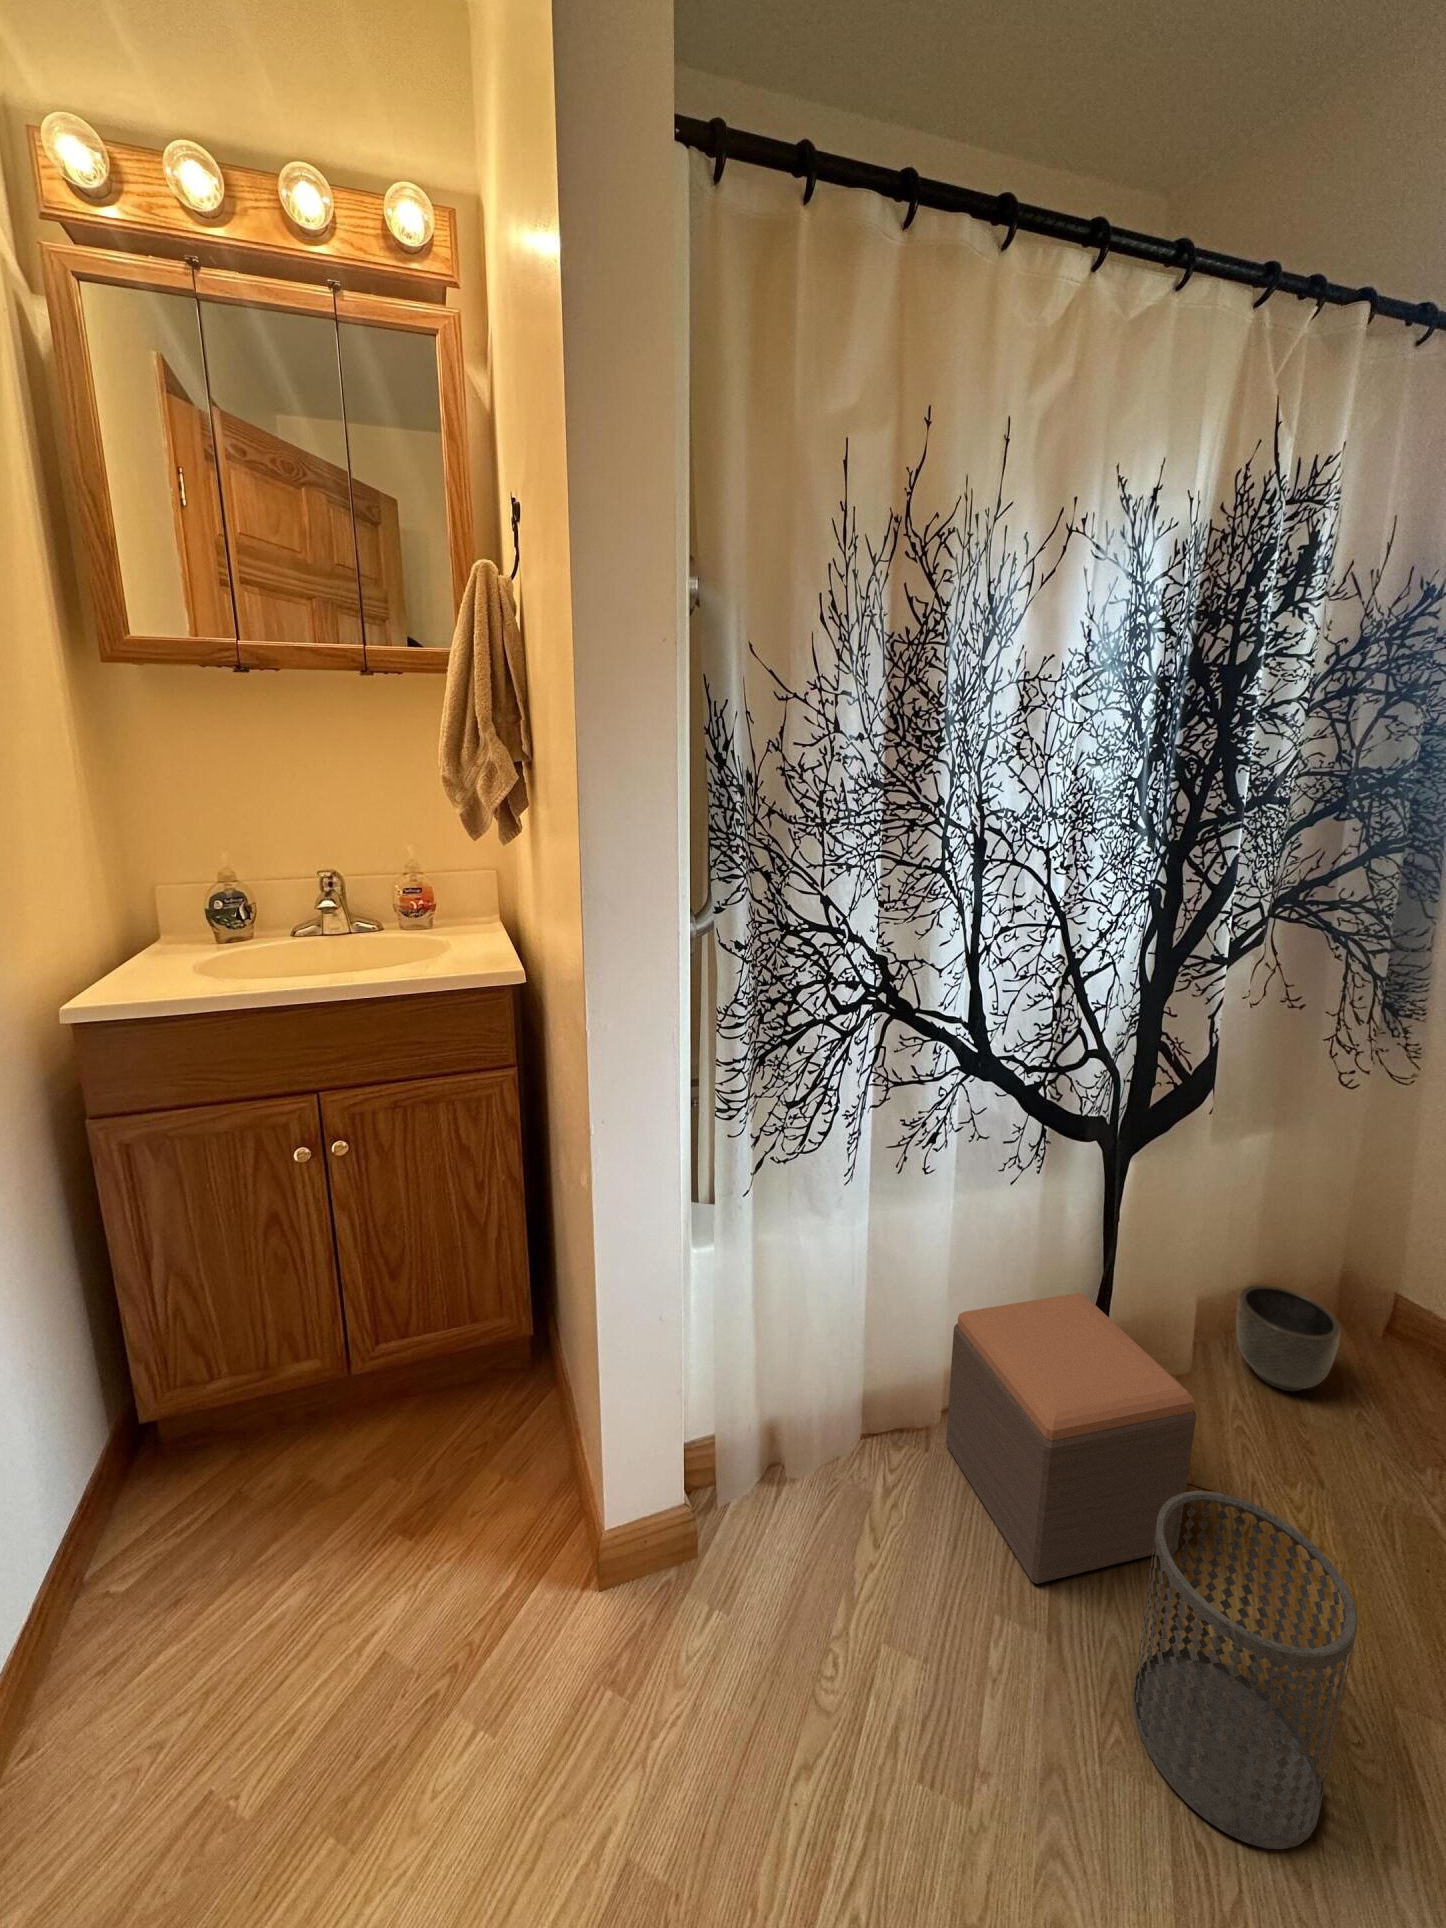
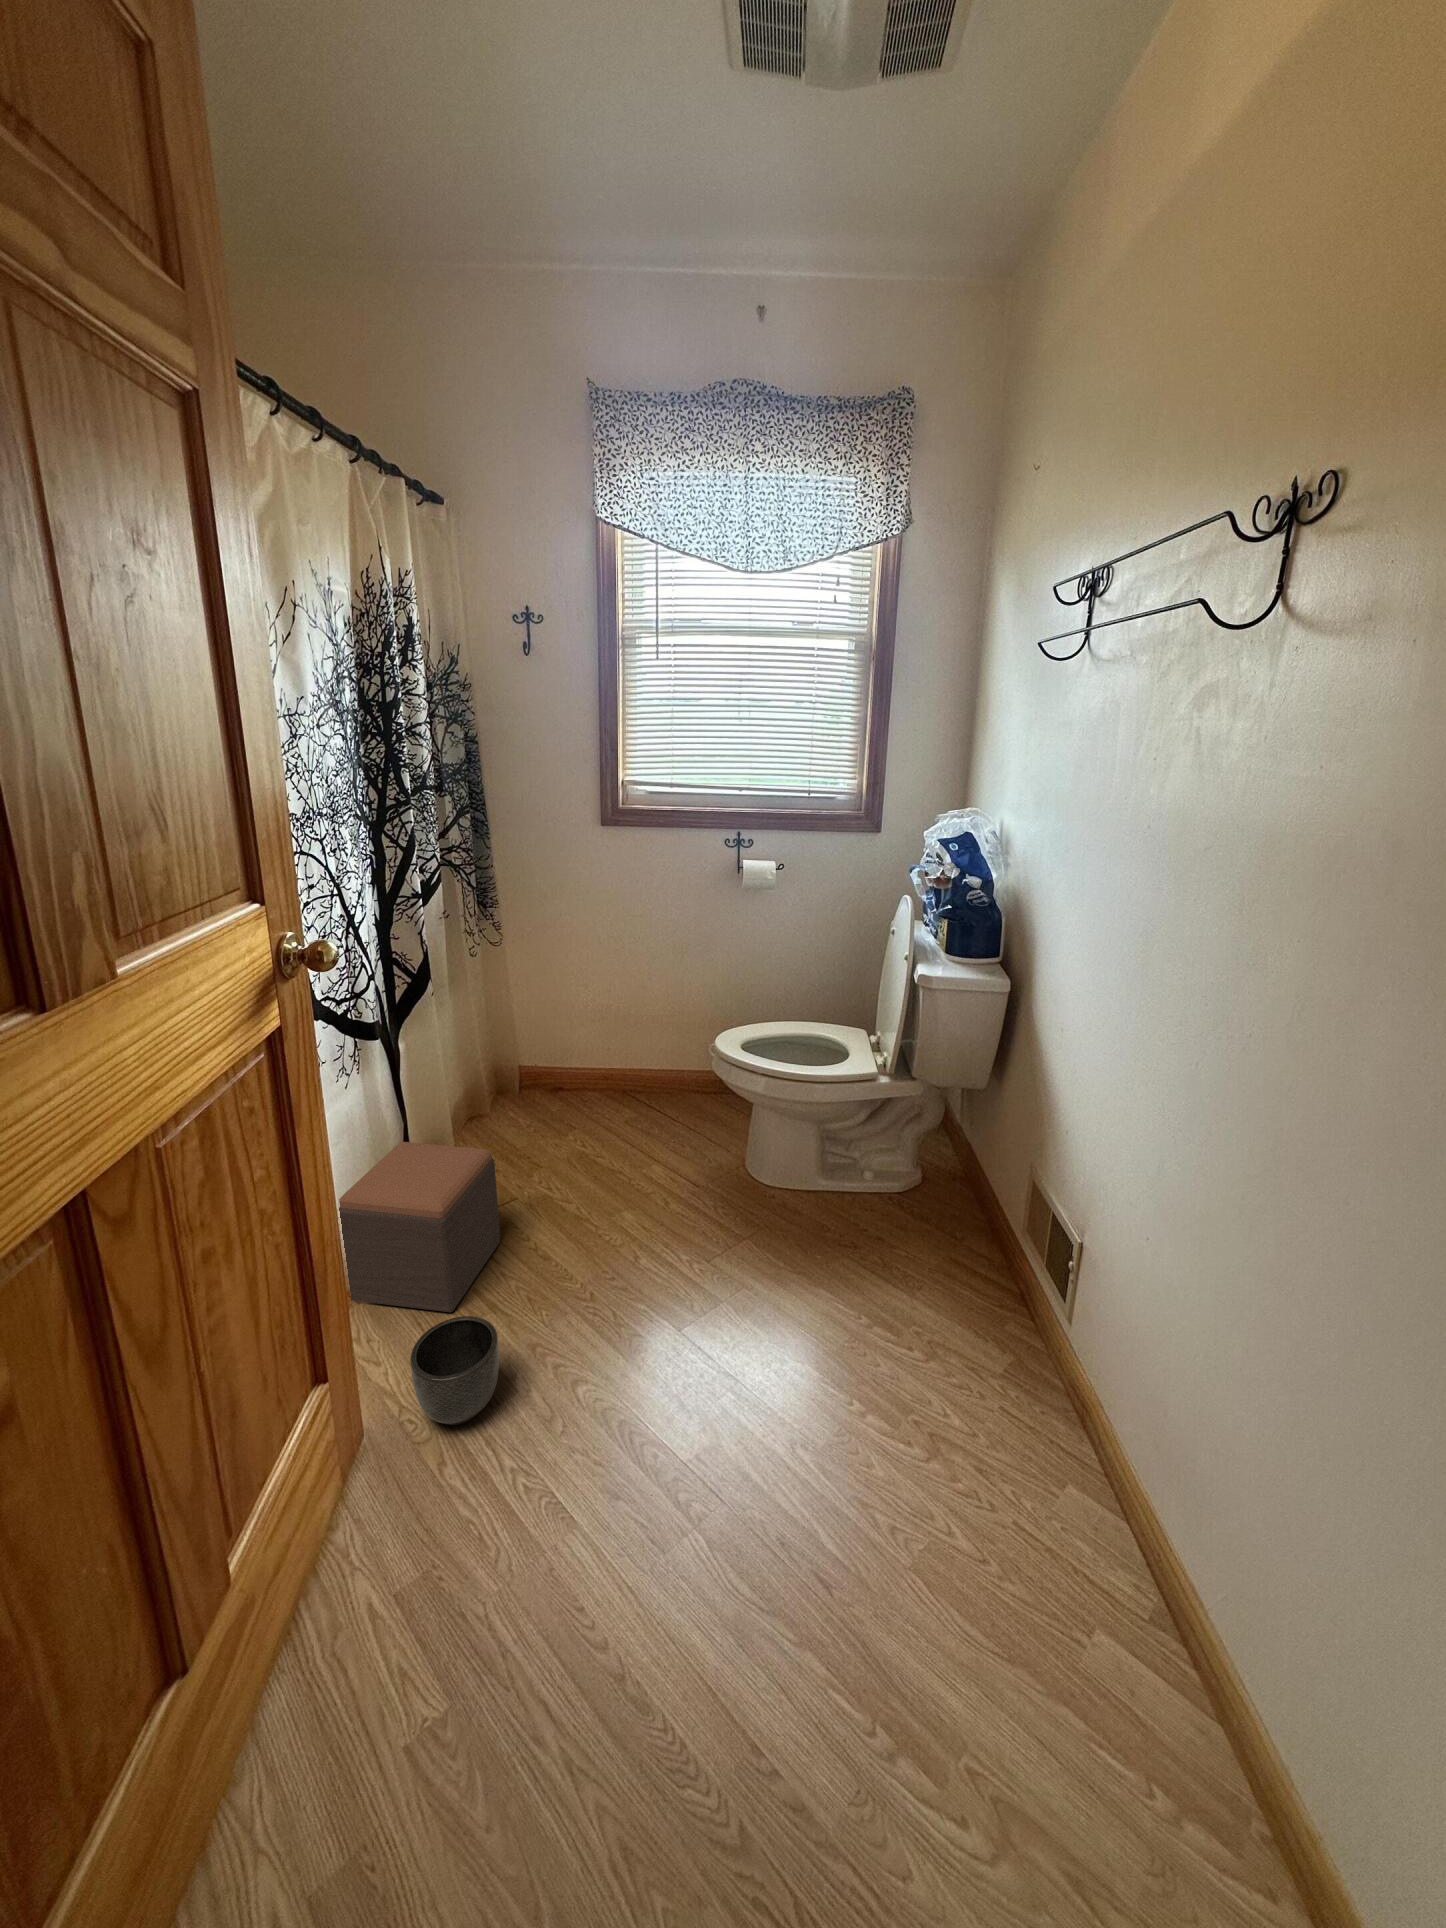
planter: present [1236,1285,1341,1391] -> present [410,1316,499,1425]
wastebasket: present [1133,1491,1357,1849] -> none [513,1167,602,1321]

